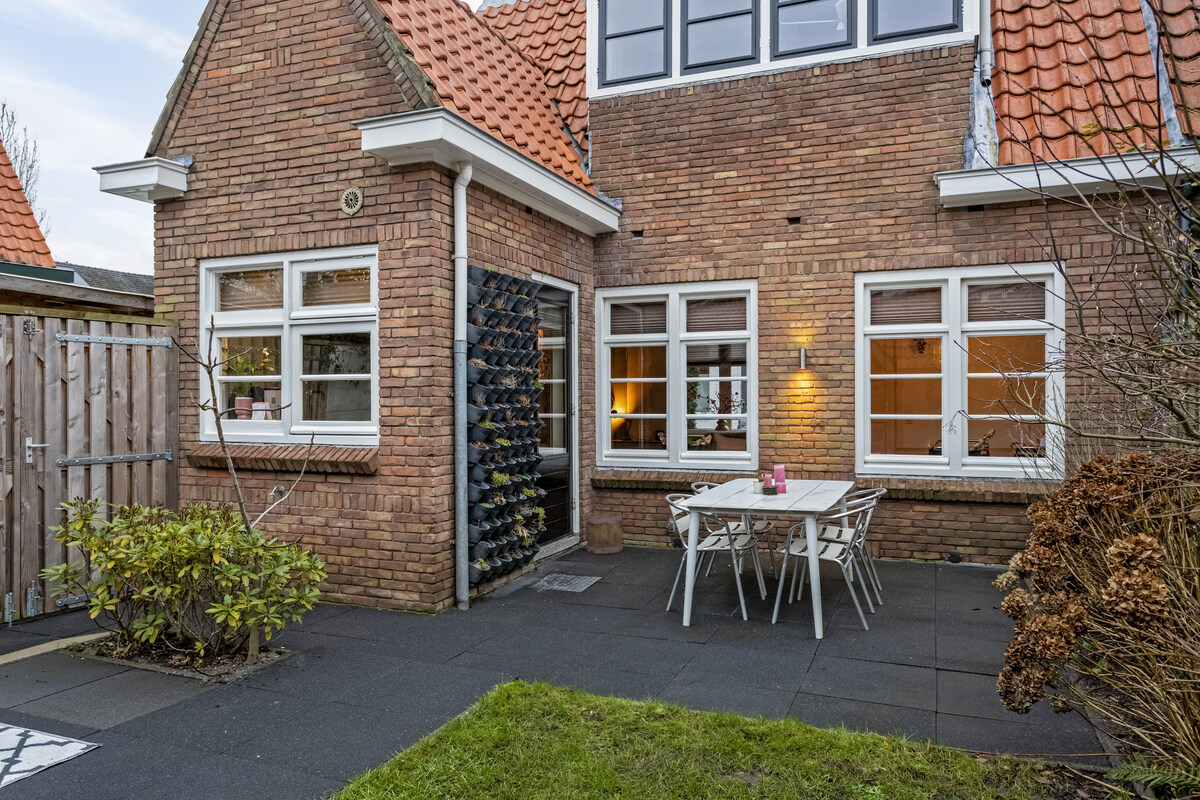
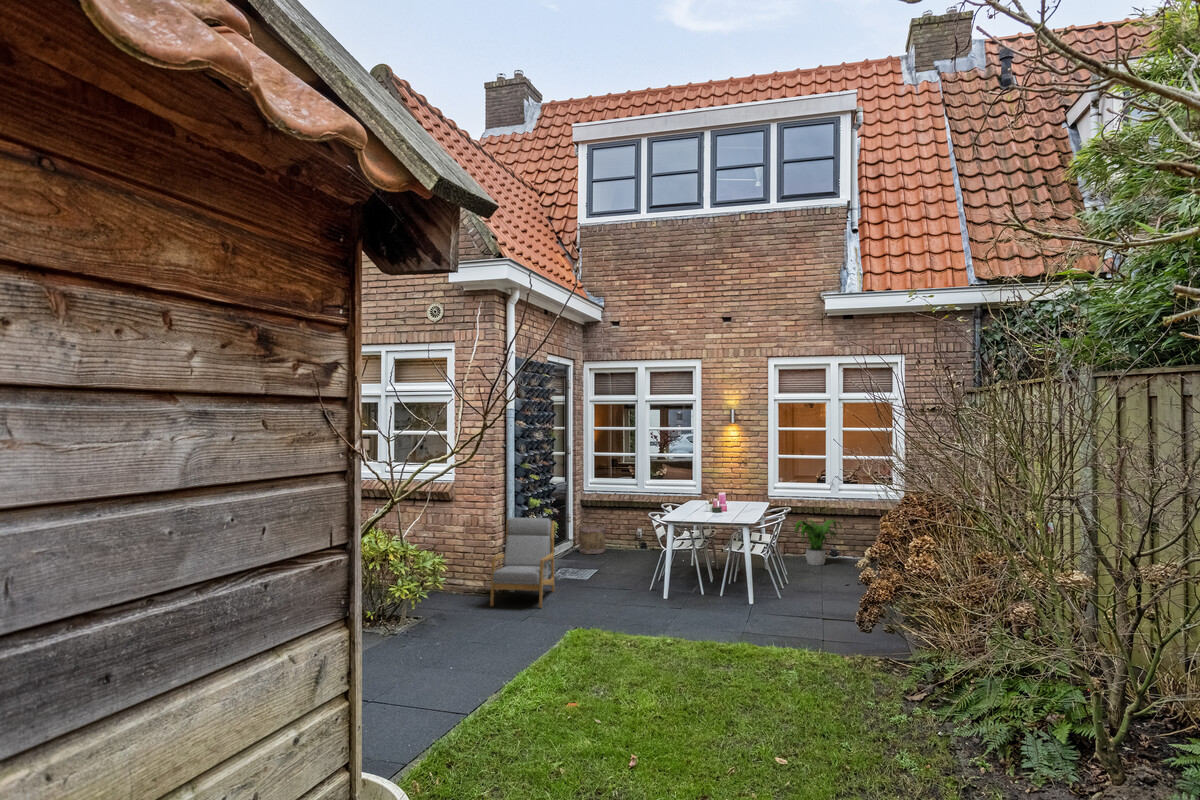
armchair: none [417,500,524,635] -> present [490,518,555,608]
potted plant: none [892,508,965,576] -> present [795,520,842,565]

